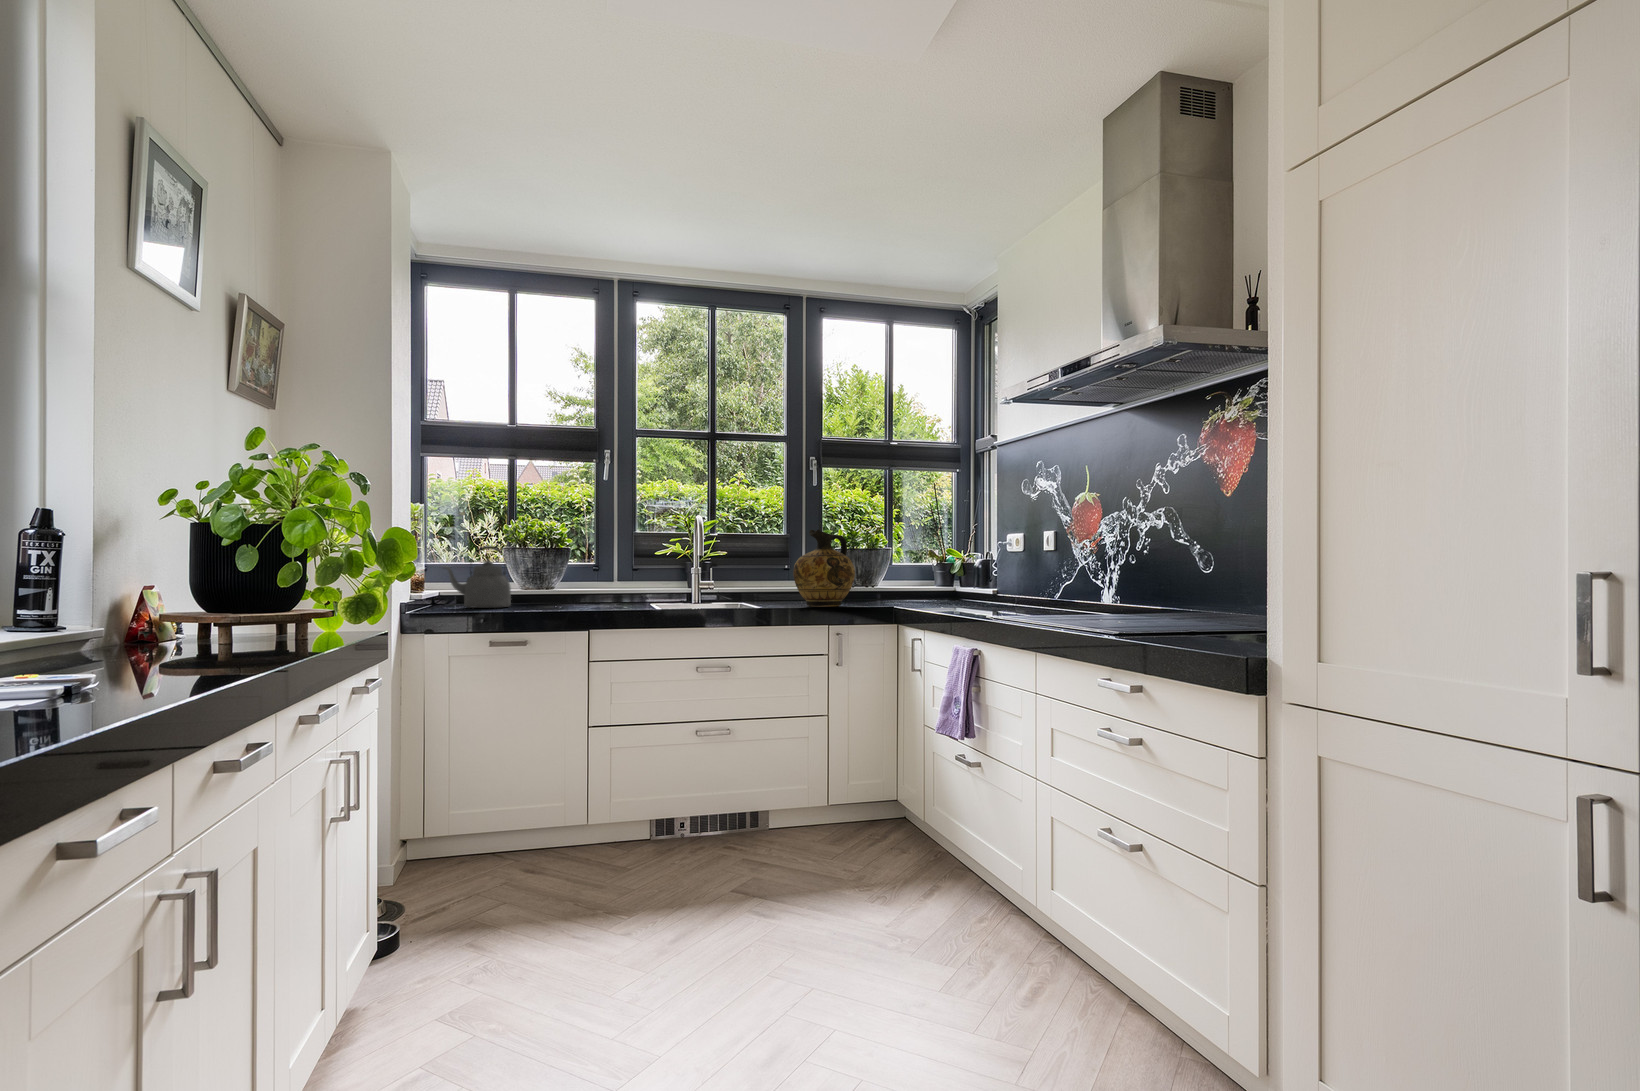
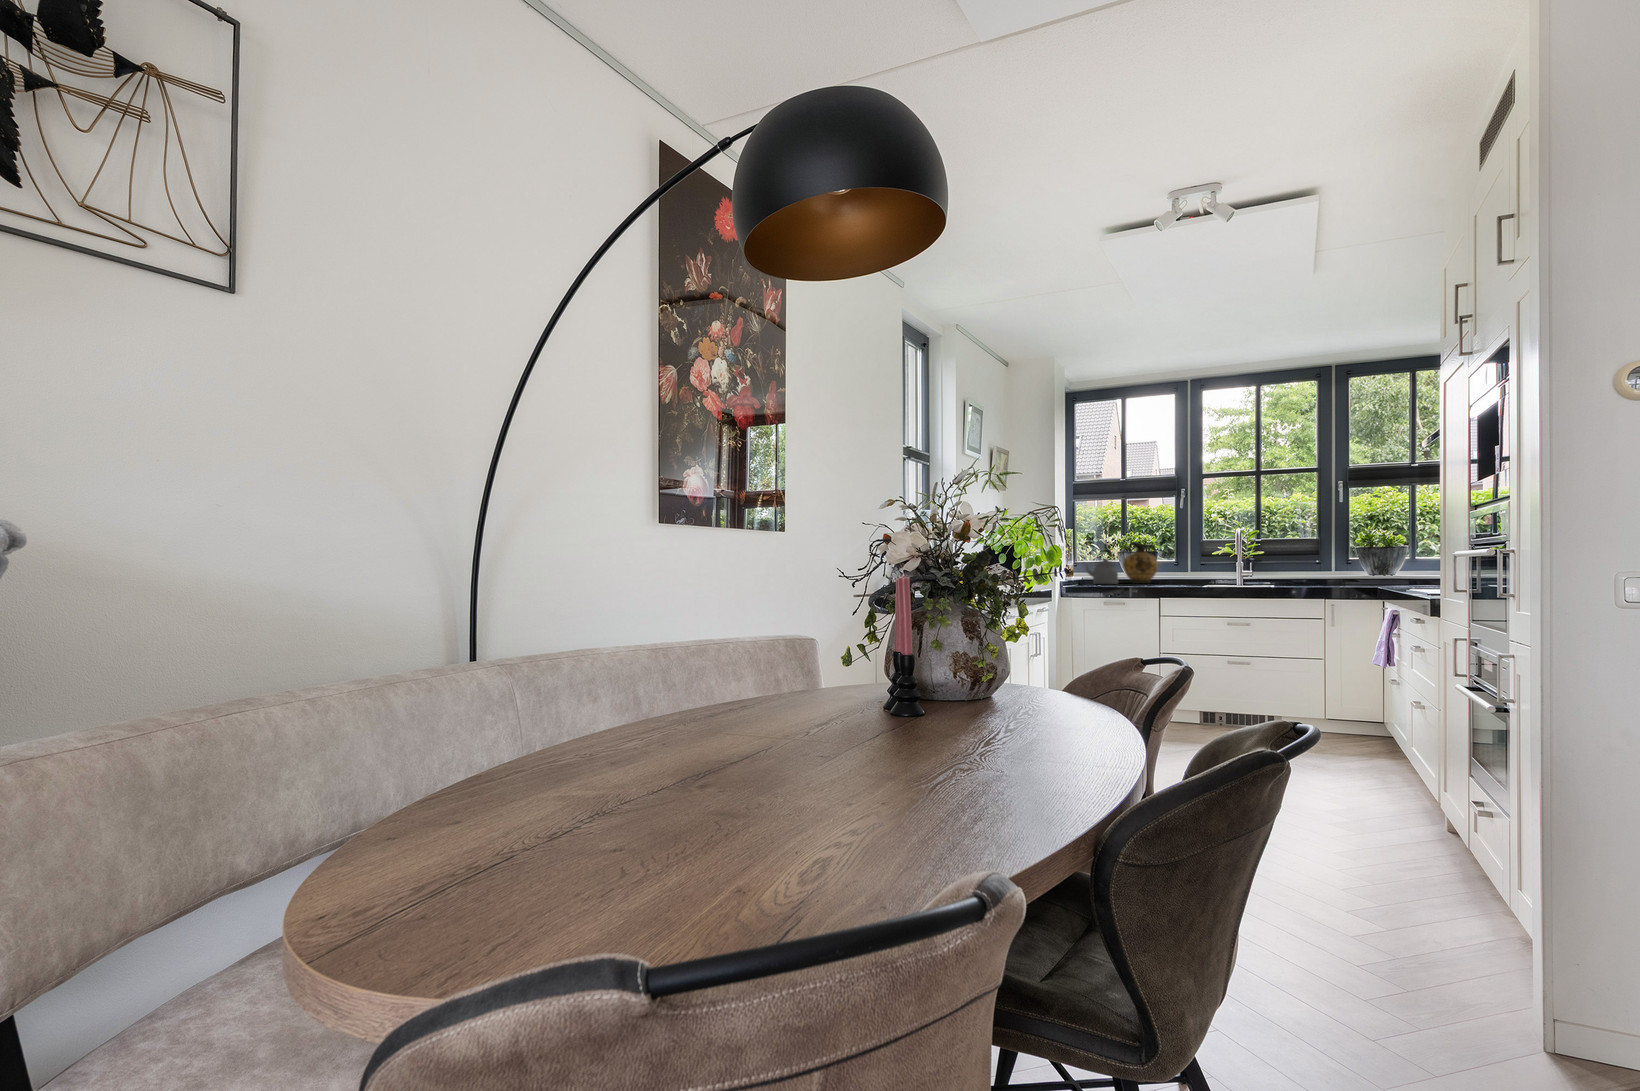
ceramic jug: present [793,530,855,607] -> present [1123,542,1158,583]

